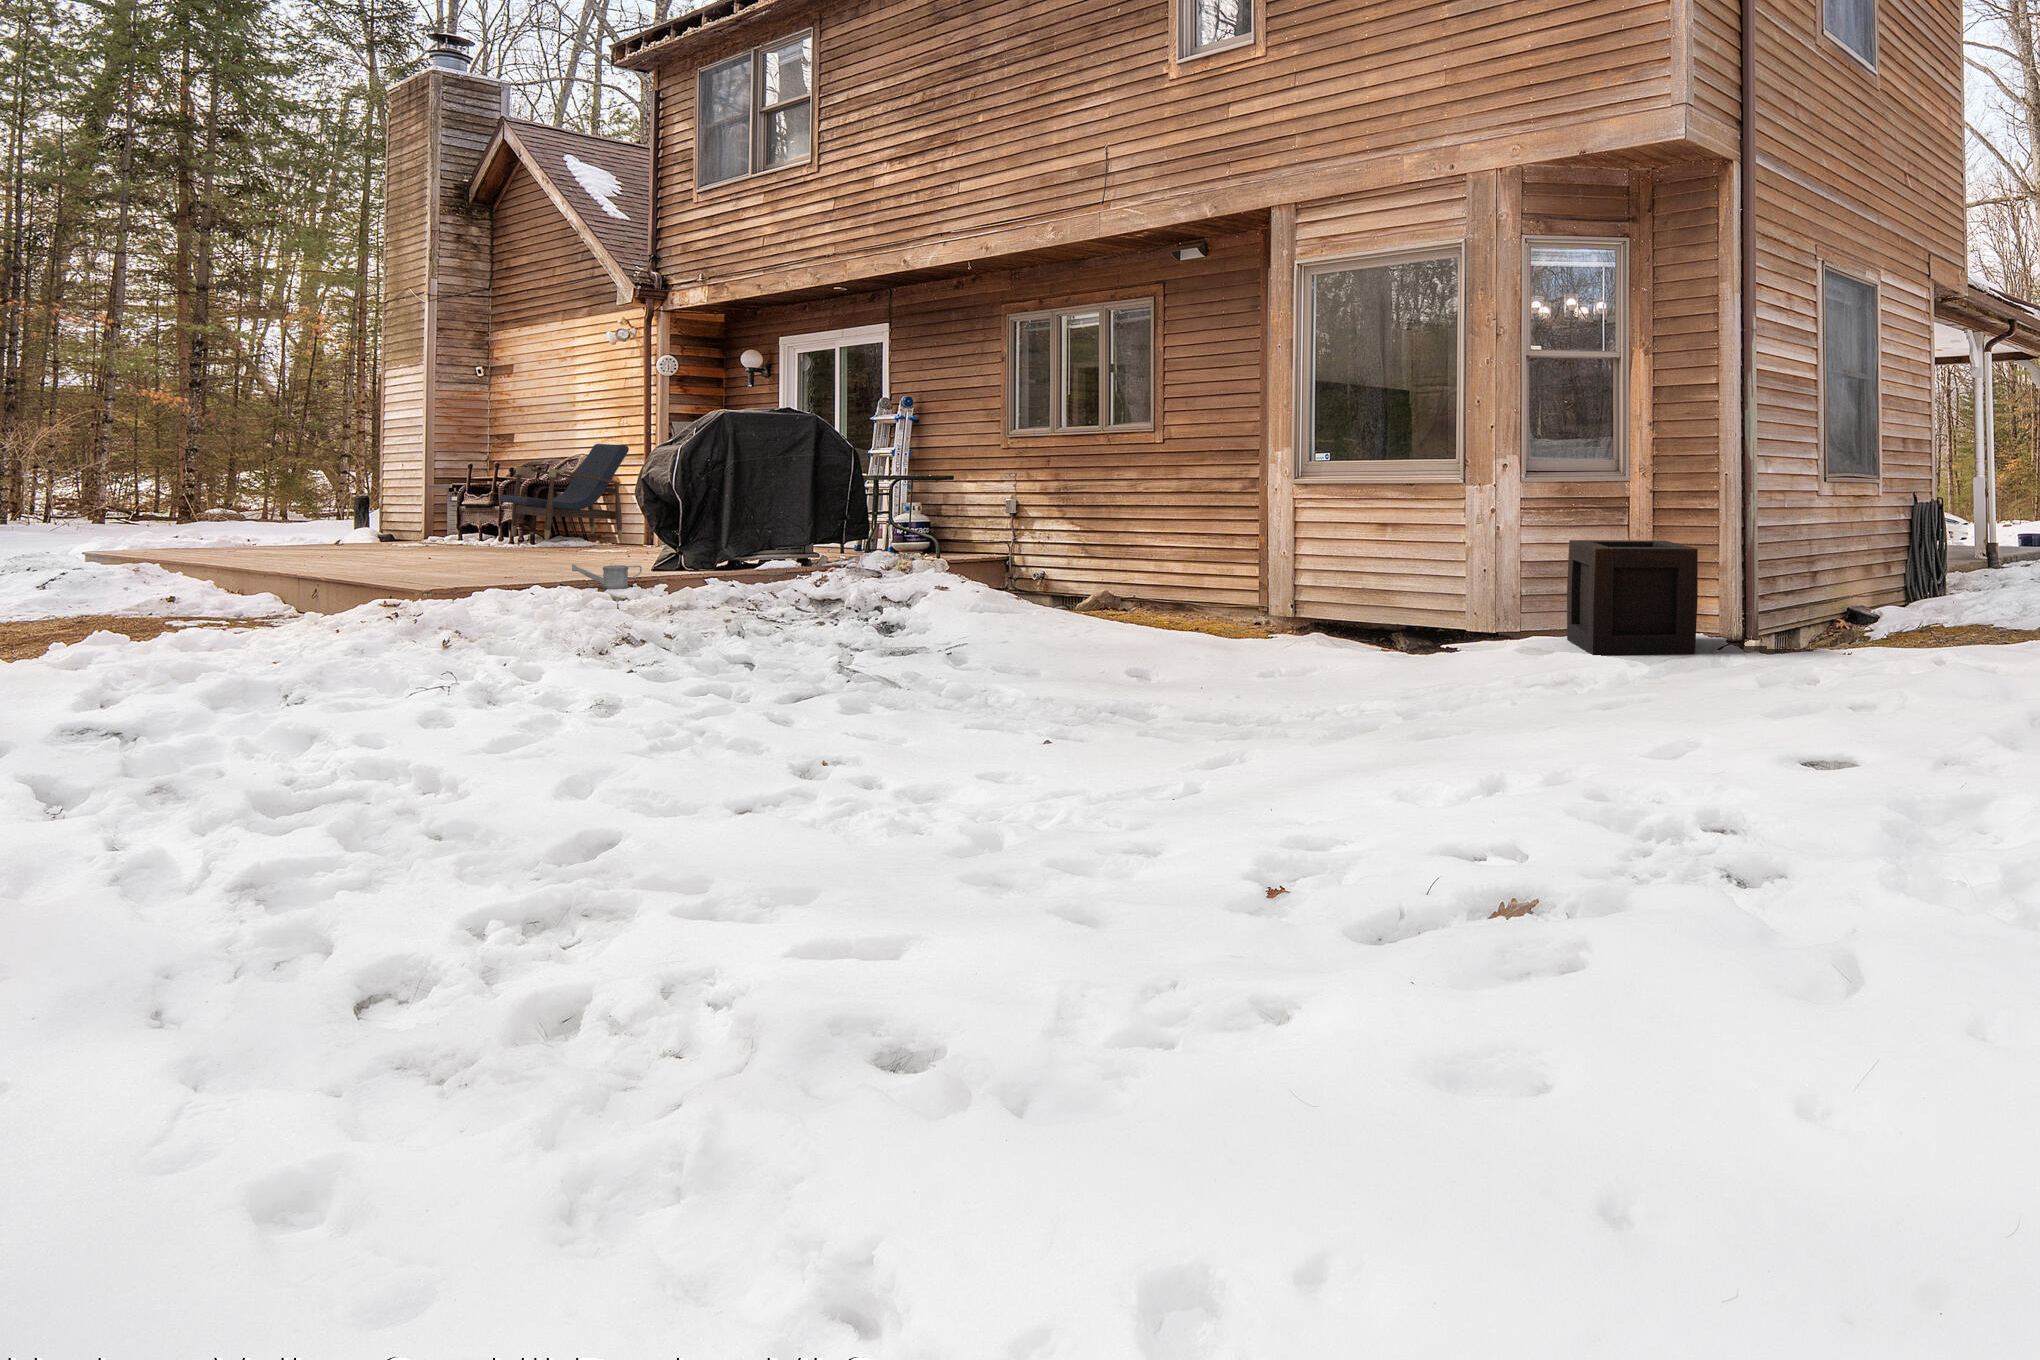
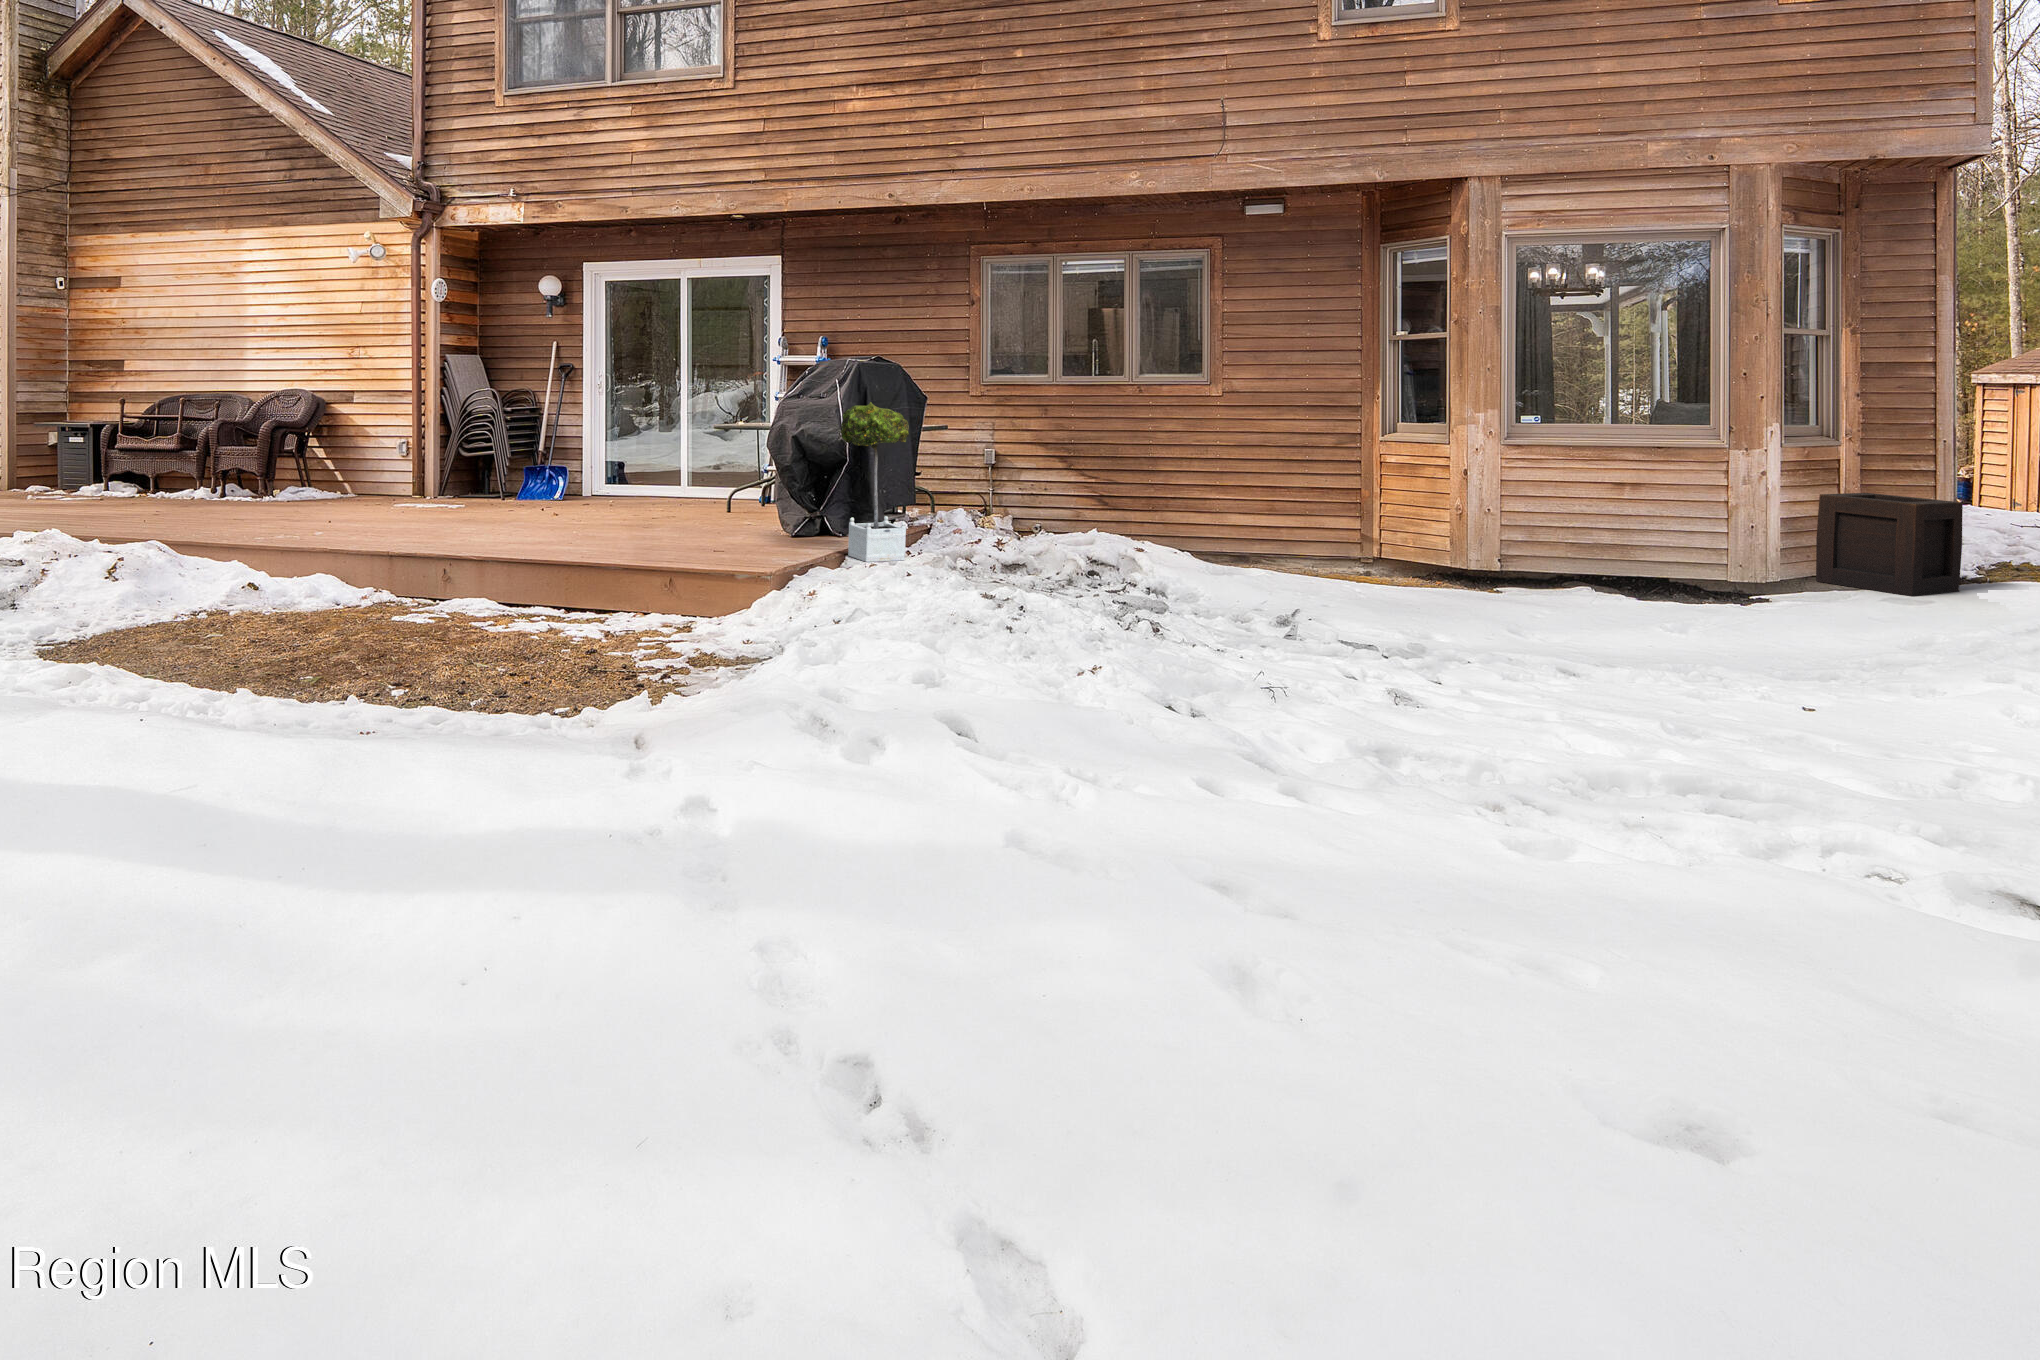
lounge chair: present [499,444,629,541] -> none [237,375,378,492]
potted tree: none [643,447,716,594] -> present [841,402,909,562]
watering can: present [572,564,642,589] -> none [749,530,797,557]

